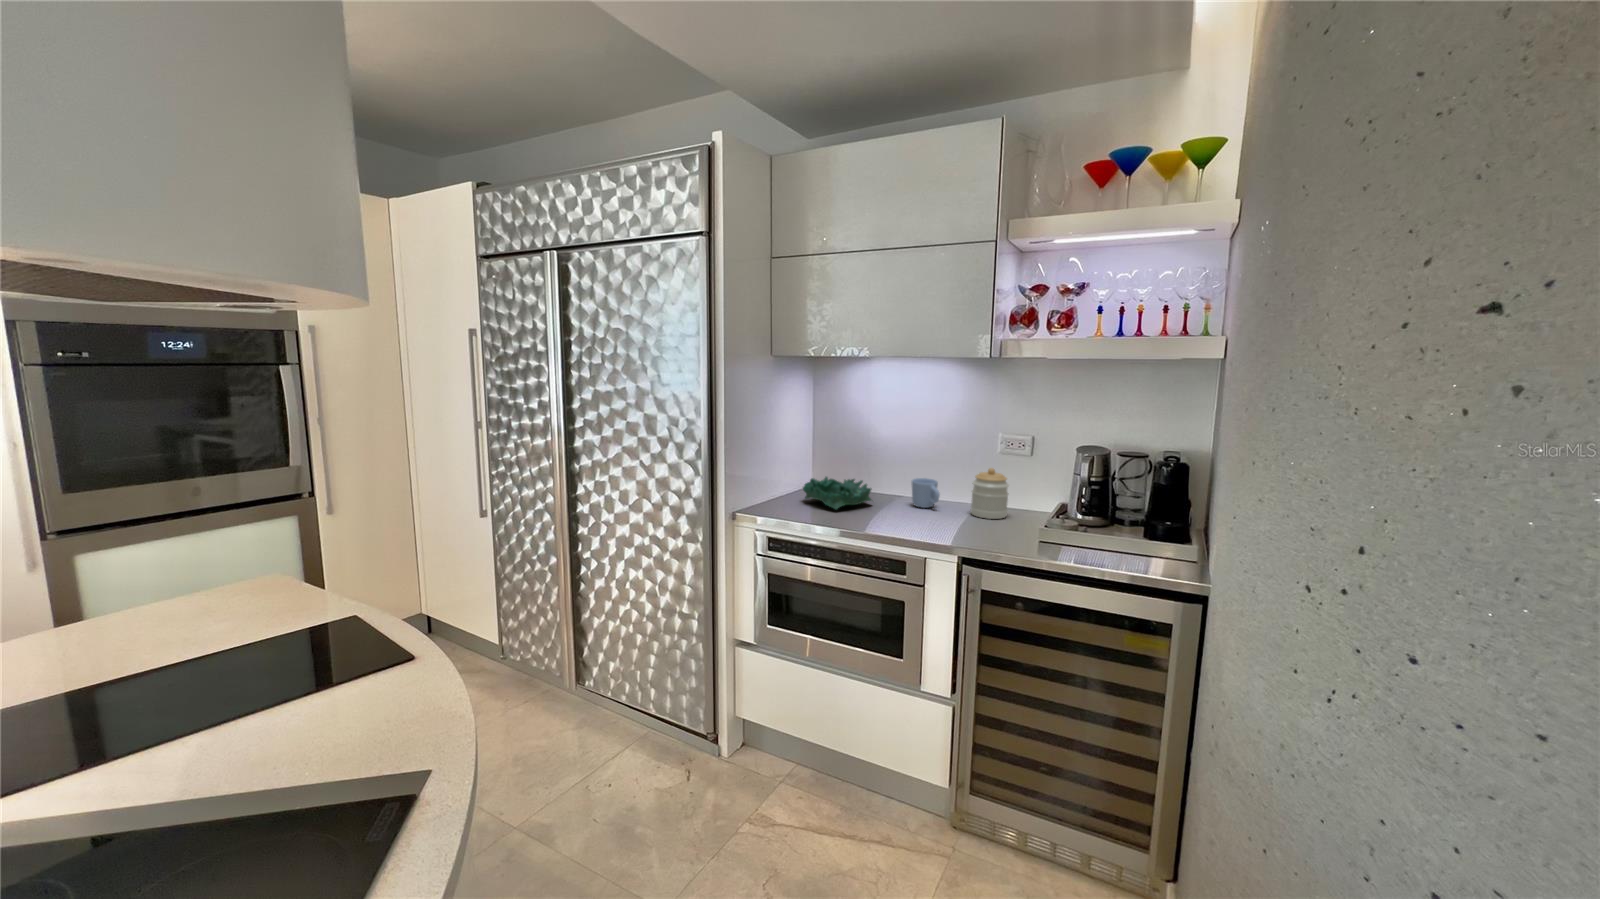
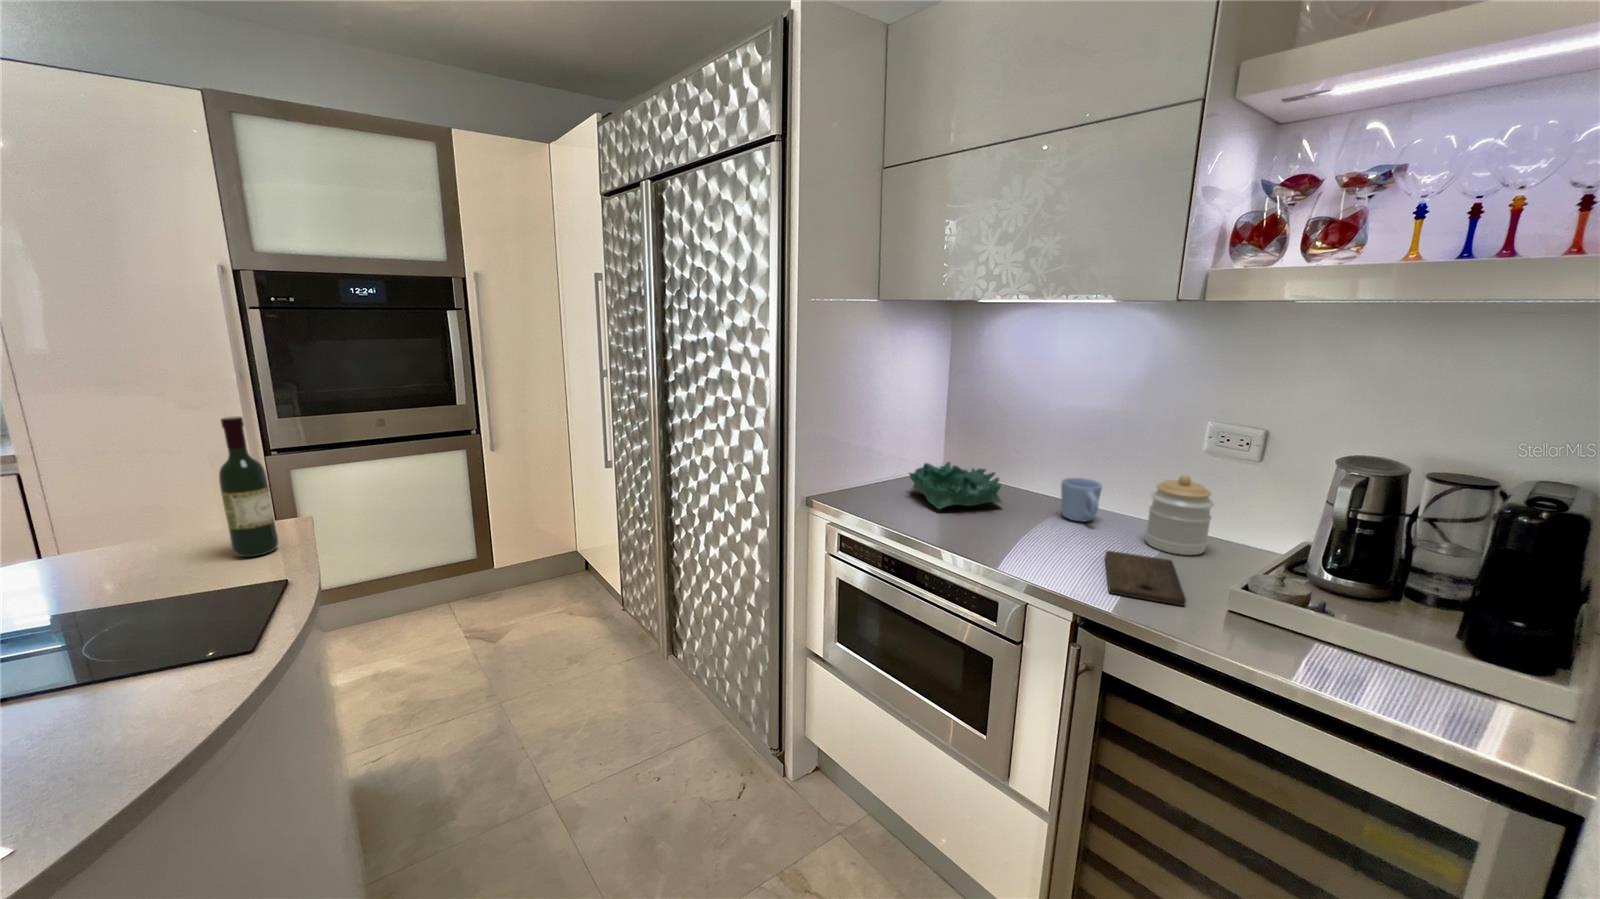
wine bottle: none [232,474,287,614] -> present [219,416,279,557]
cutting board: none [957,521,1017,543] -> present [1105,551,1186,606]

